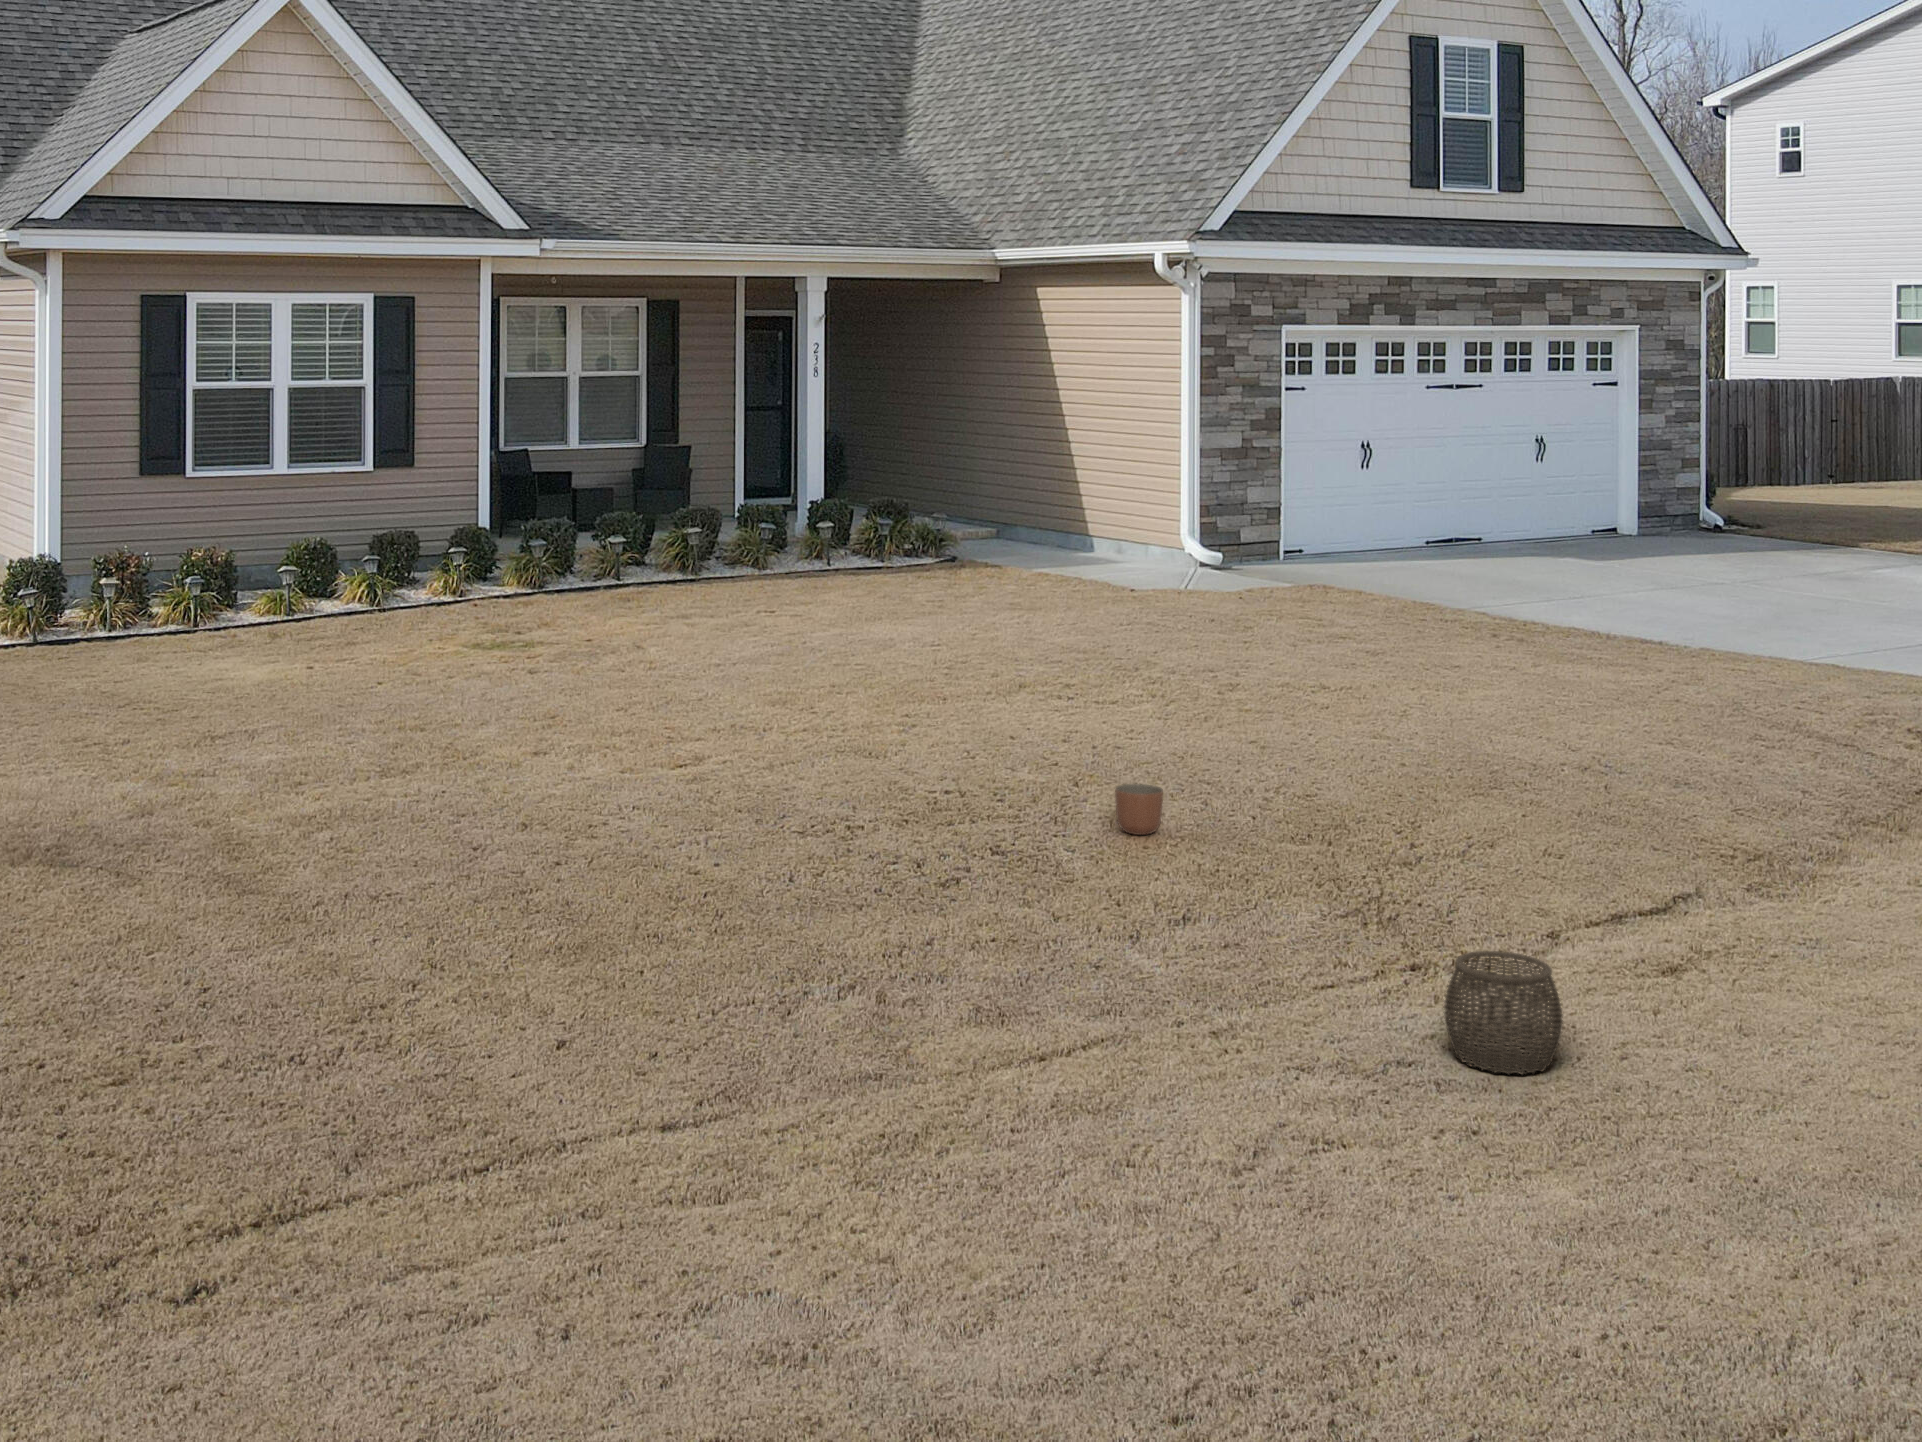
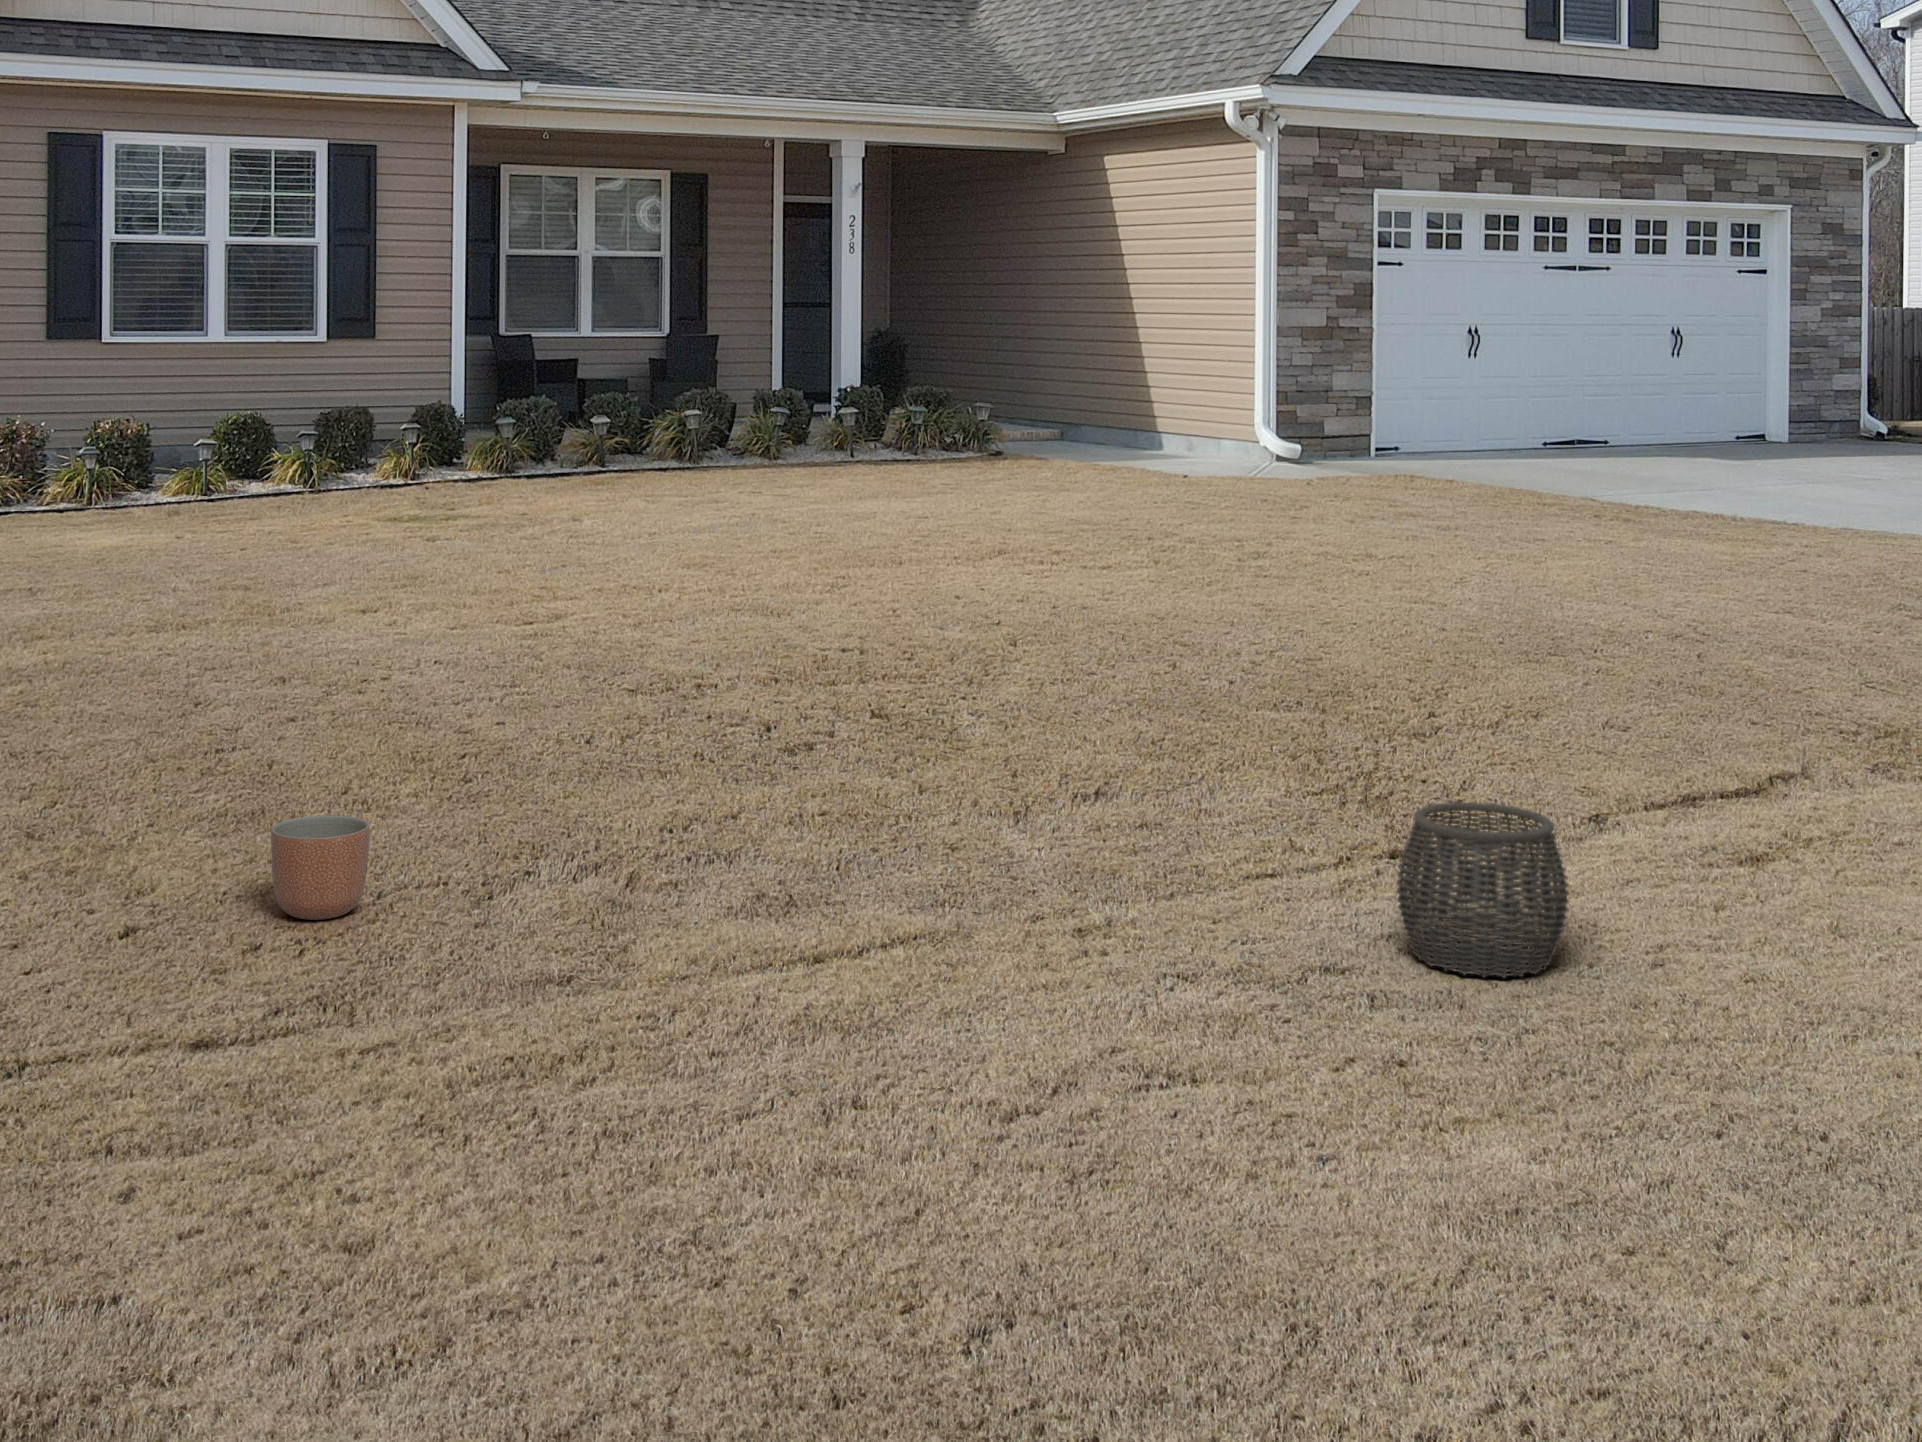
planter: present [1115,784,1163,835] -> present [271,815,370,920]

